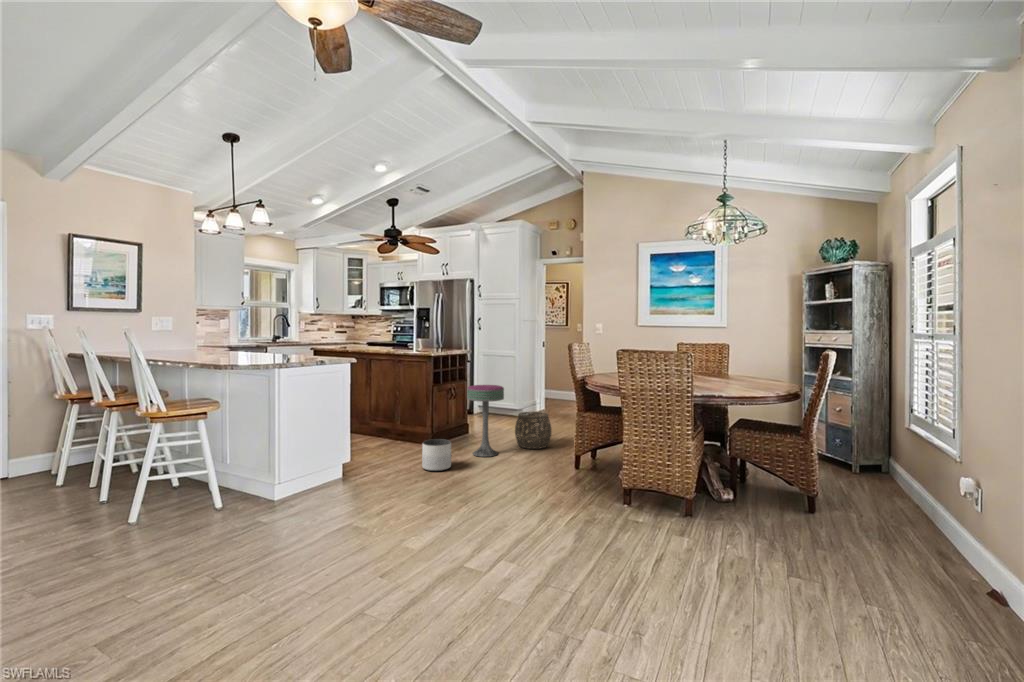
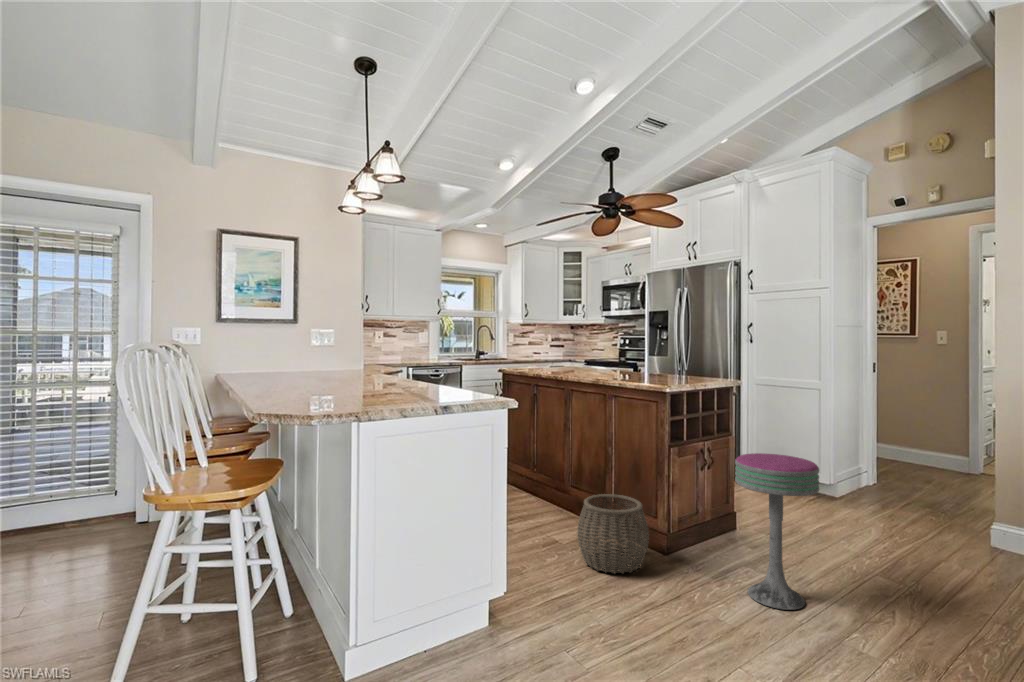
woven basket: present [515,412,551,449] -> present [577,494,649,573]
planter: present [422,439,451,471] -> none [642,560,702,638]

